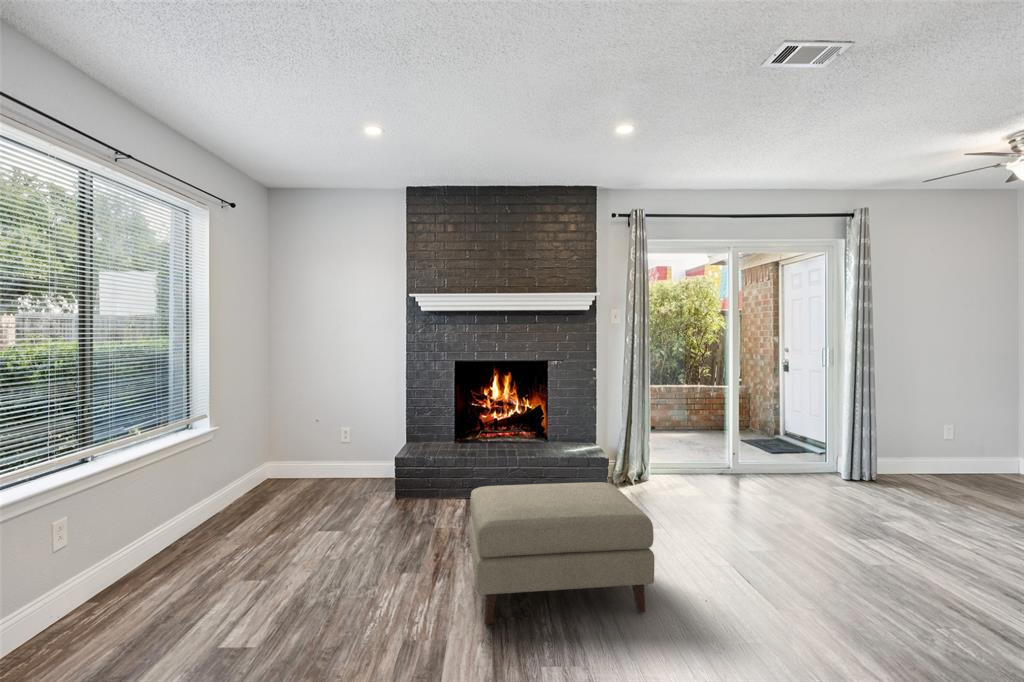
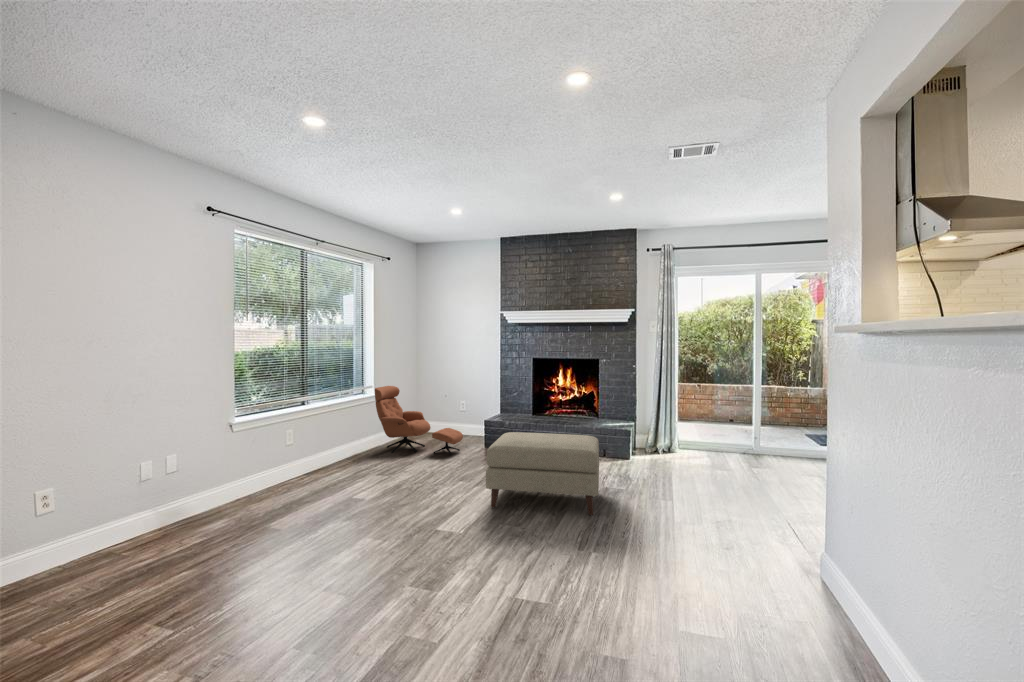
lounge chair: none [213,412,368,524] -> present [375,386,463,455]

